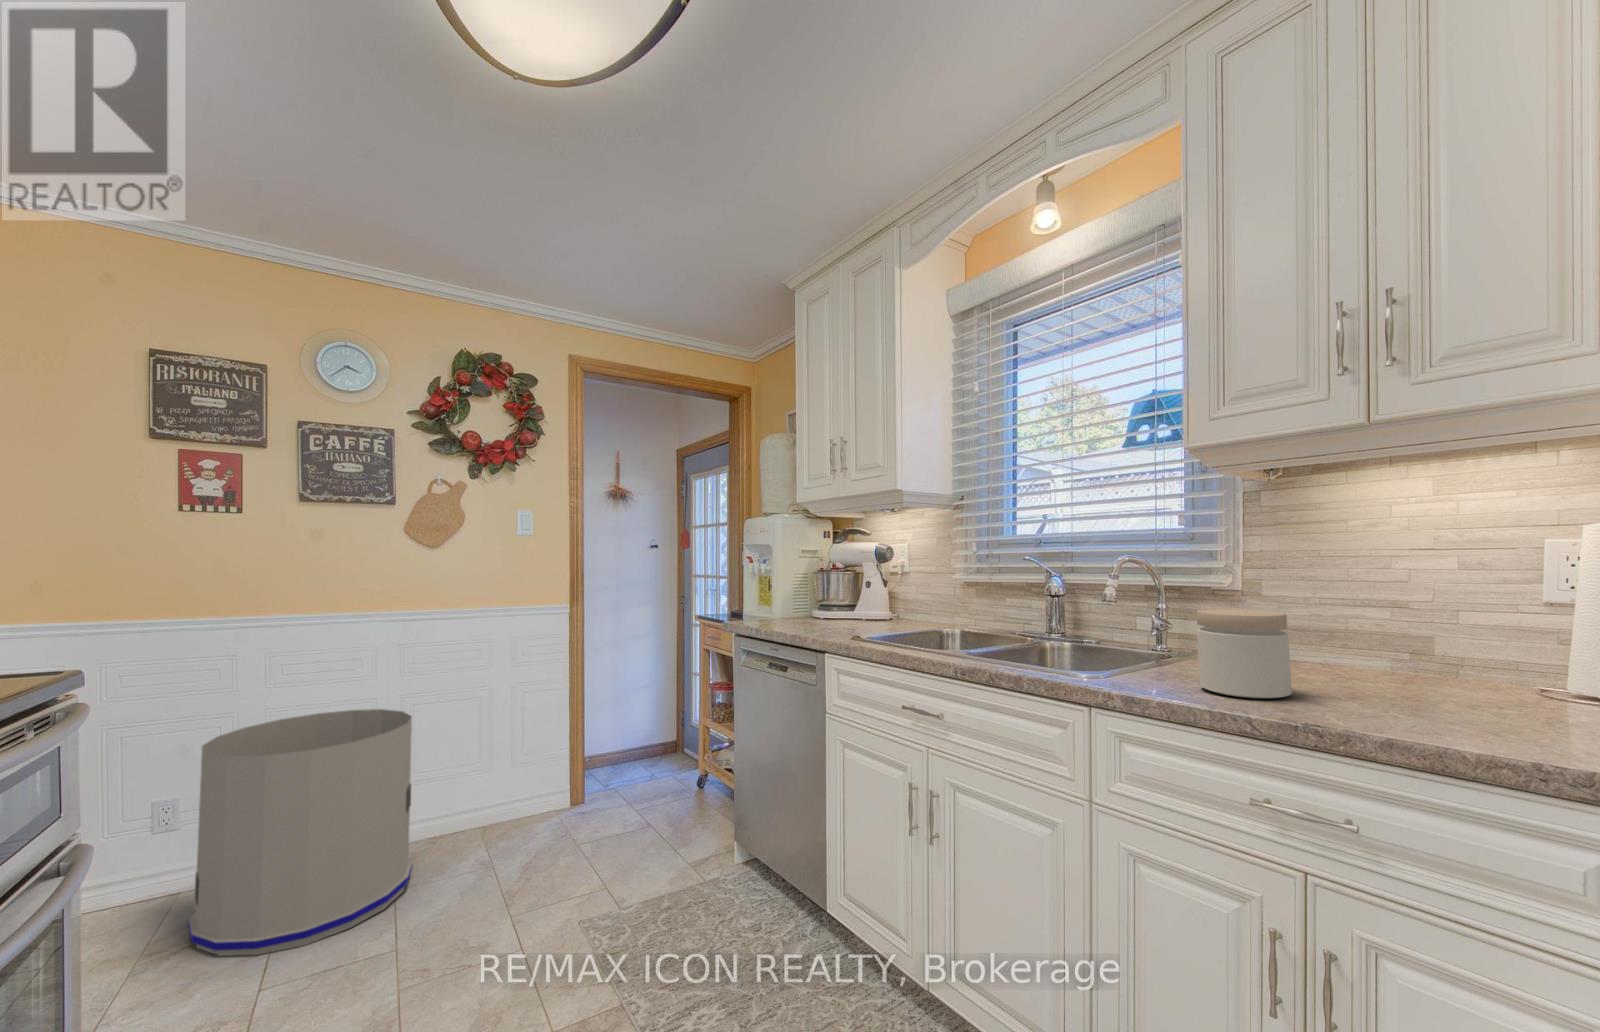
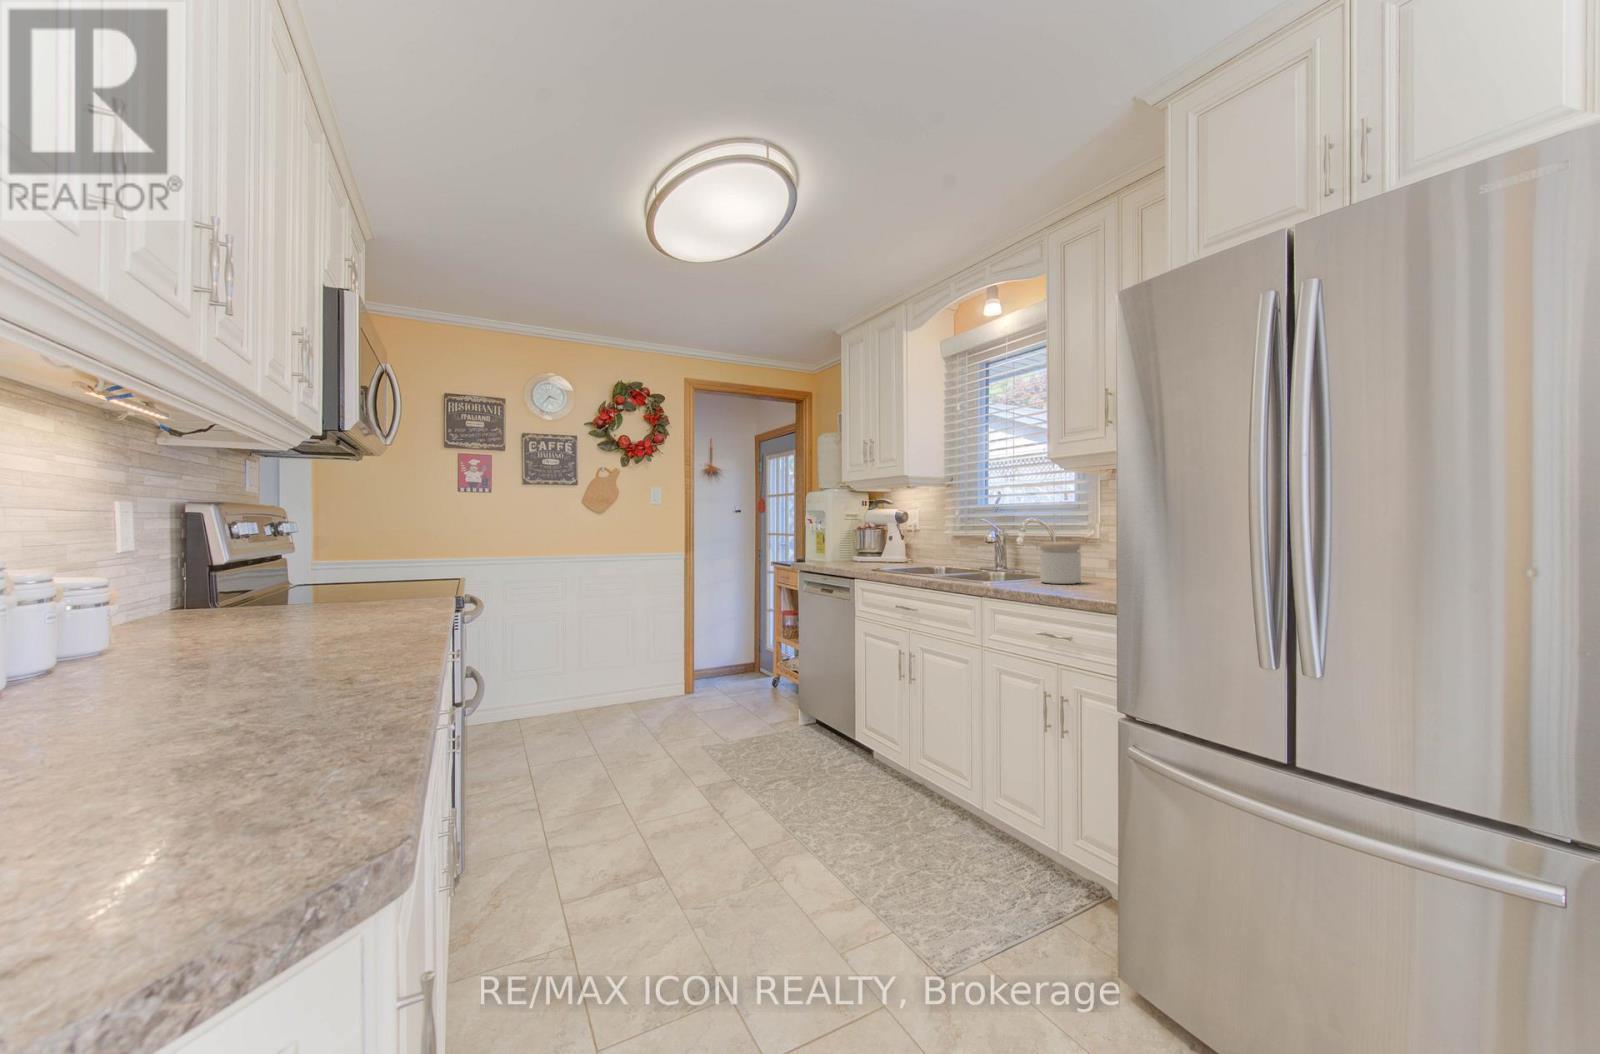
trash can: present [189,709,413,956] -> none [493,616,605,742]

